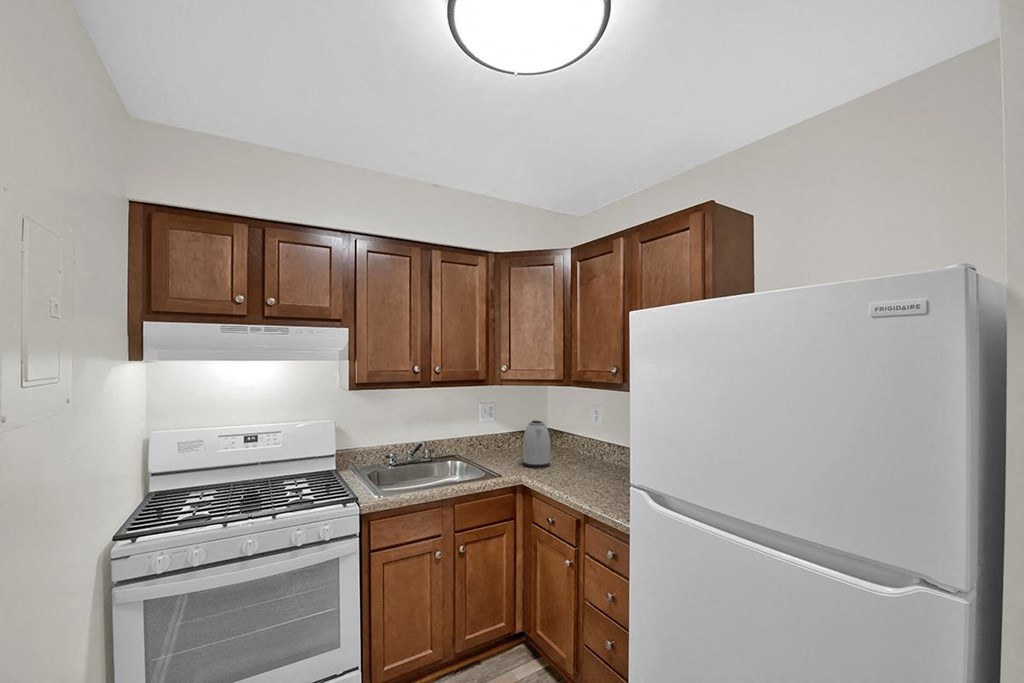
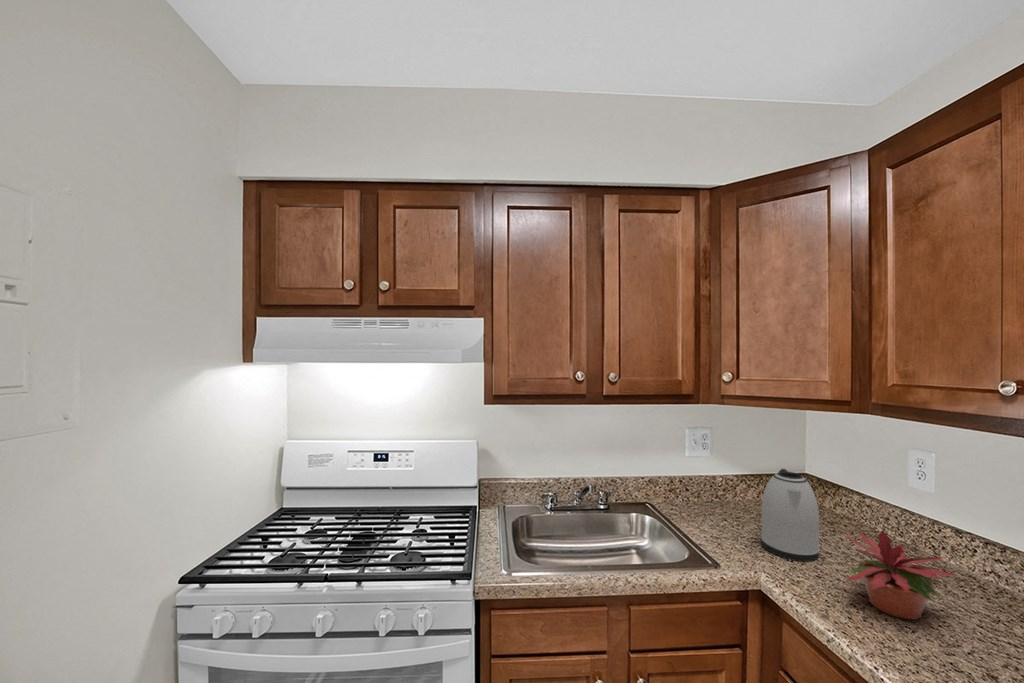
potted plant: none [556,437,602,479] -> present [846,530,955,619]

